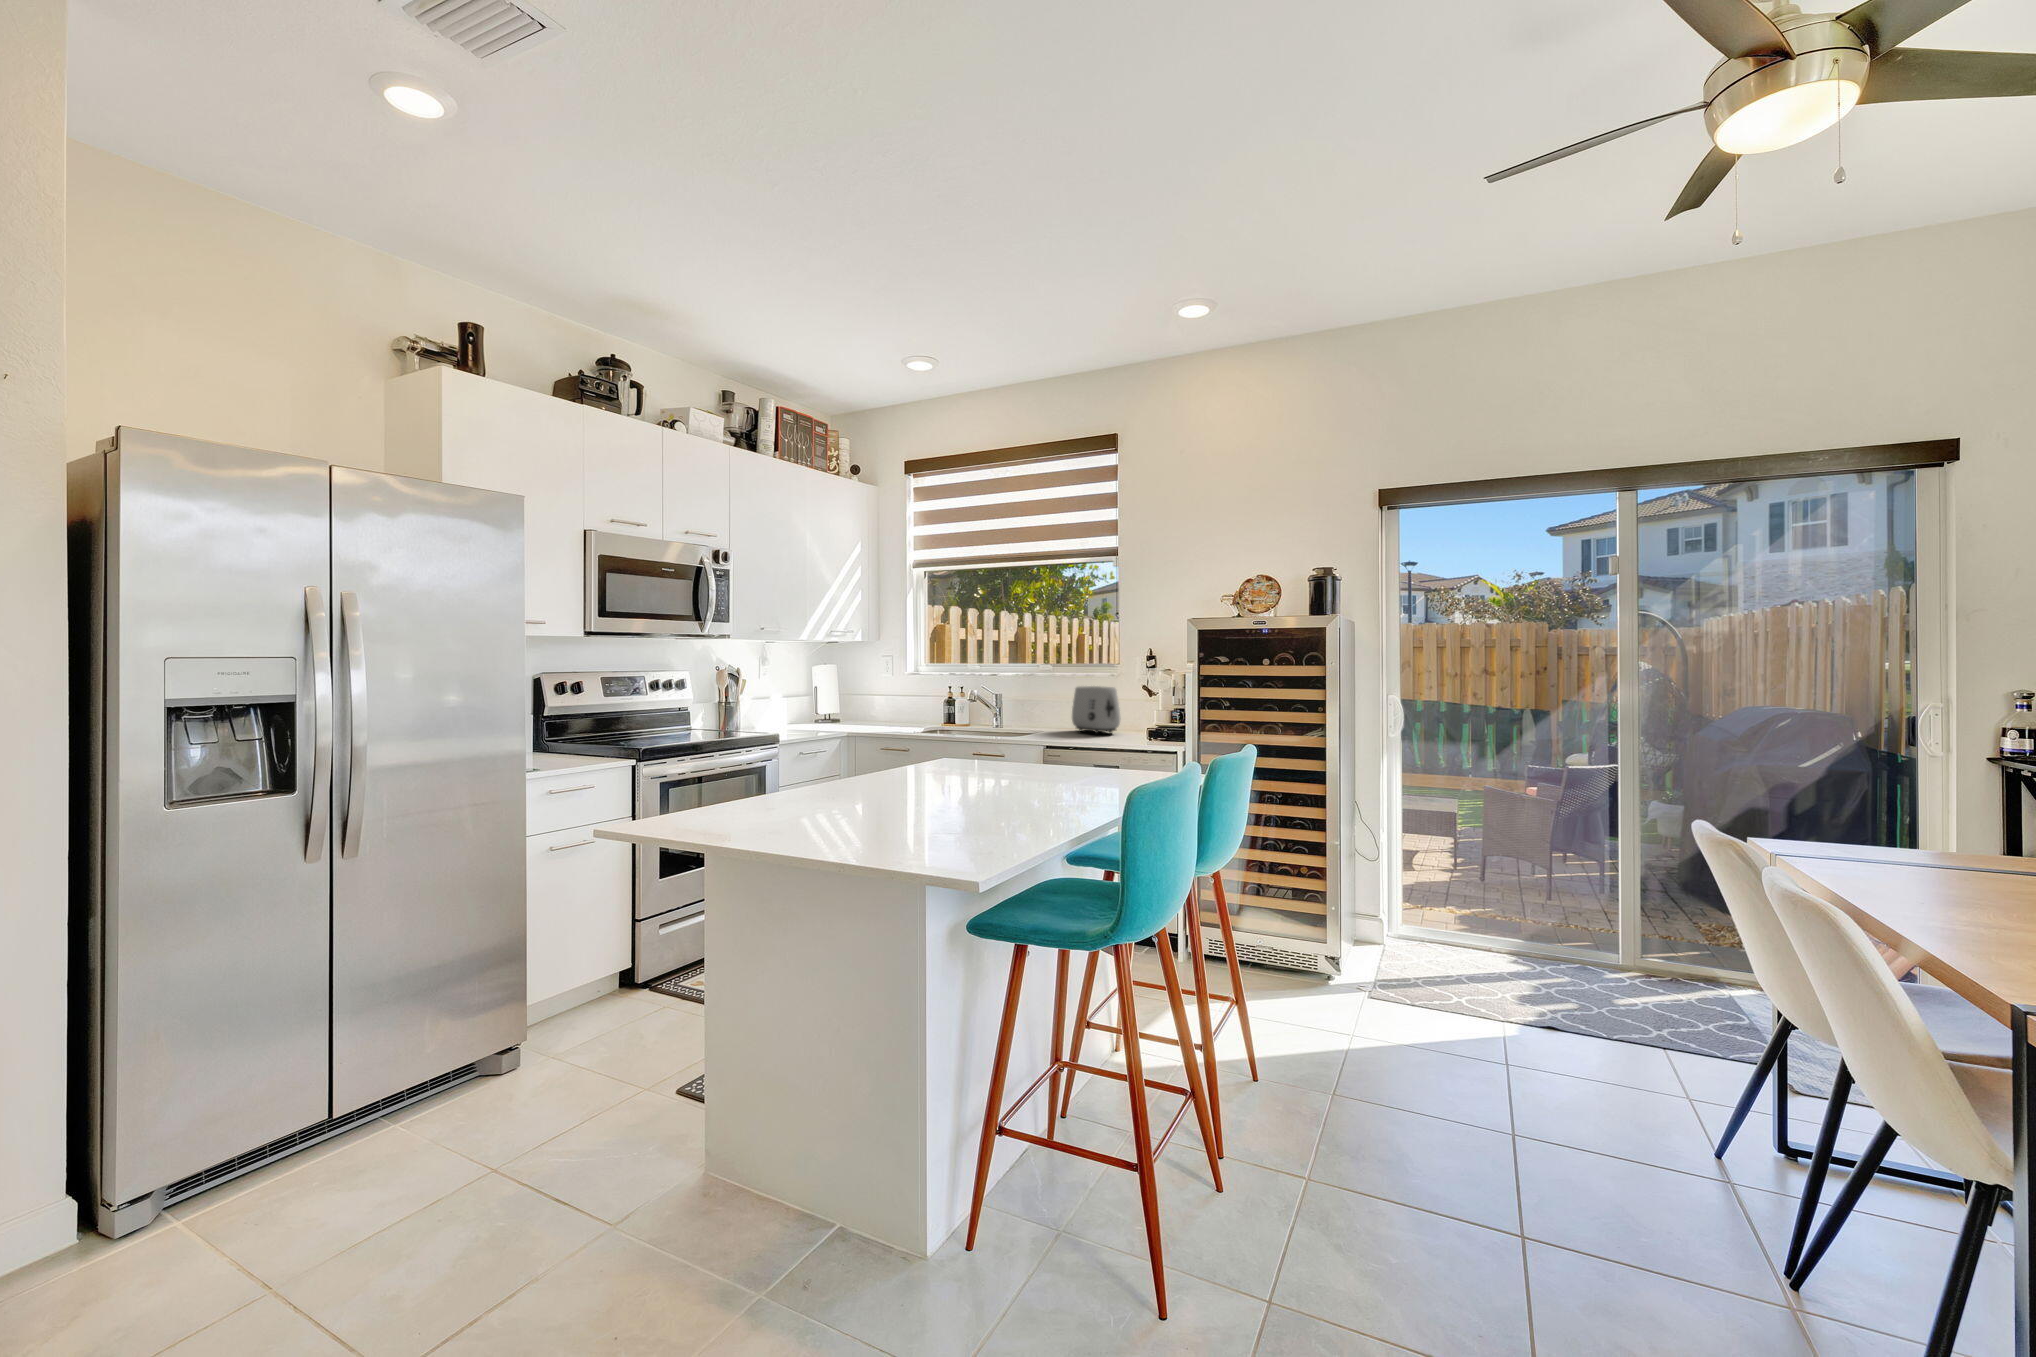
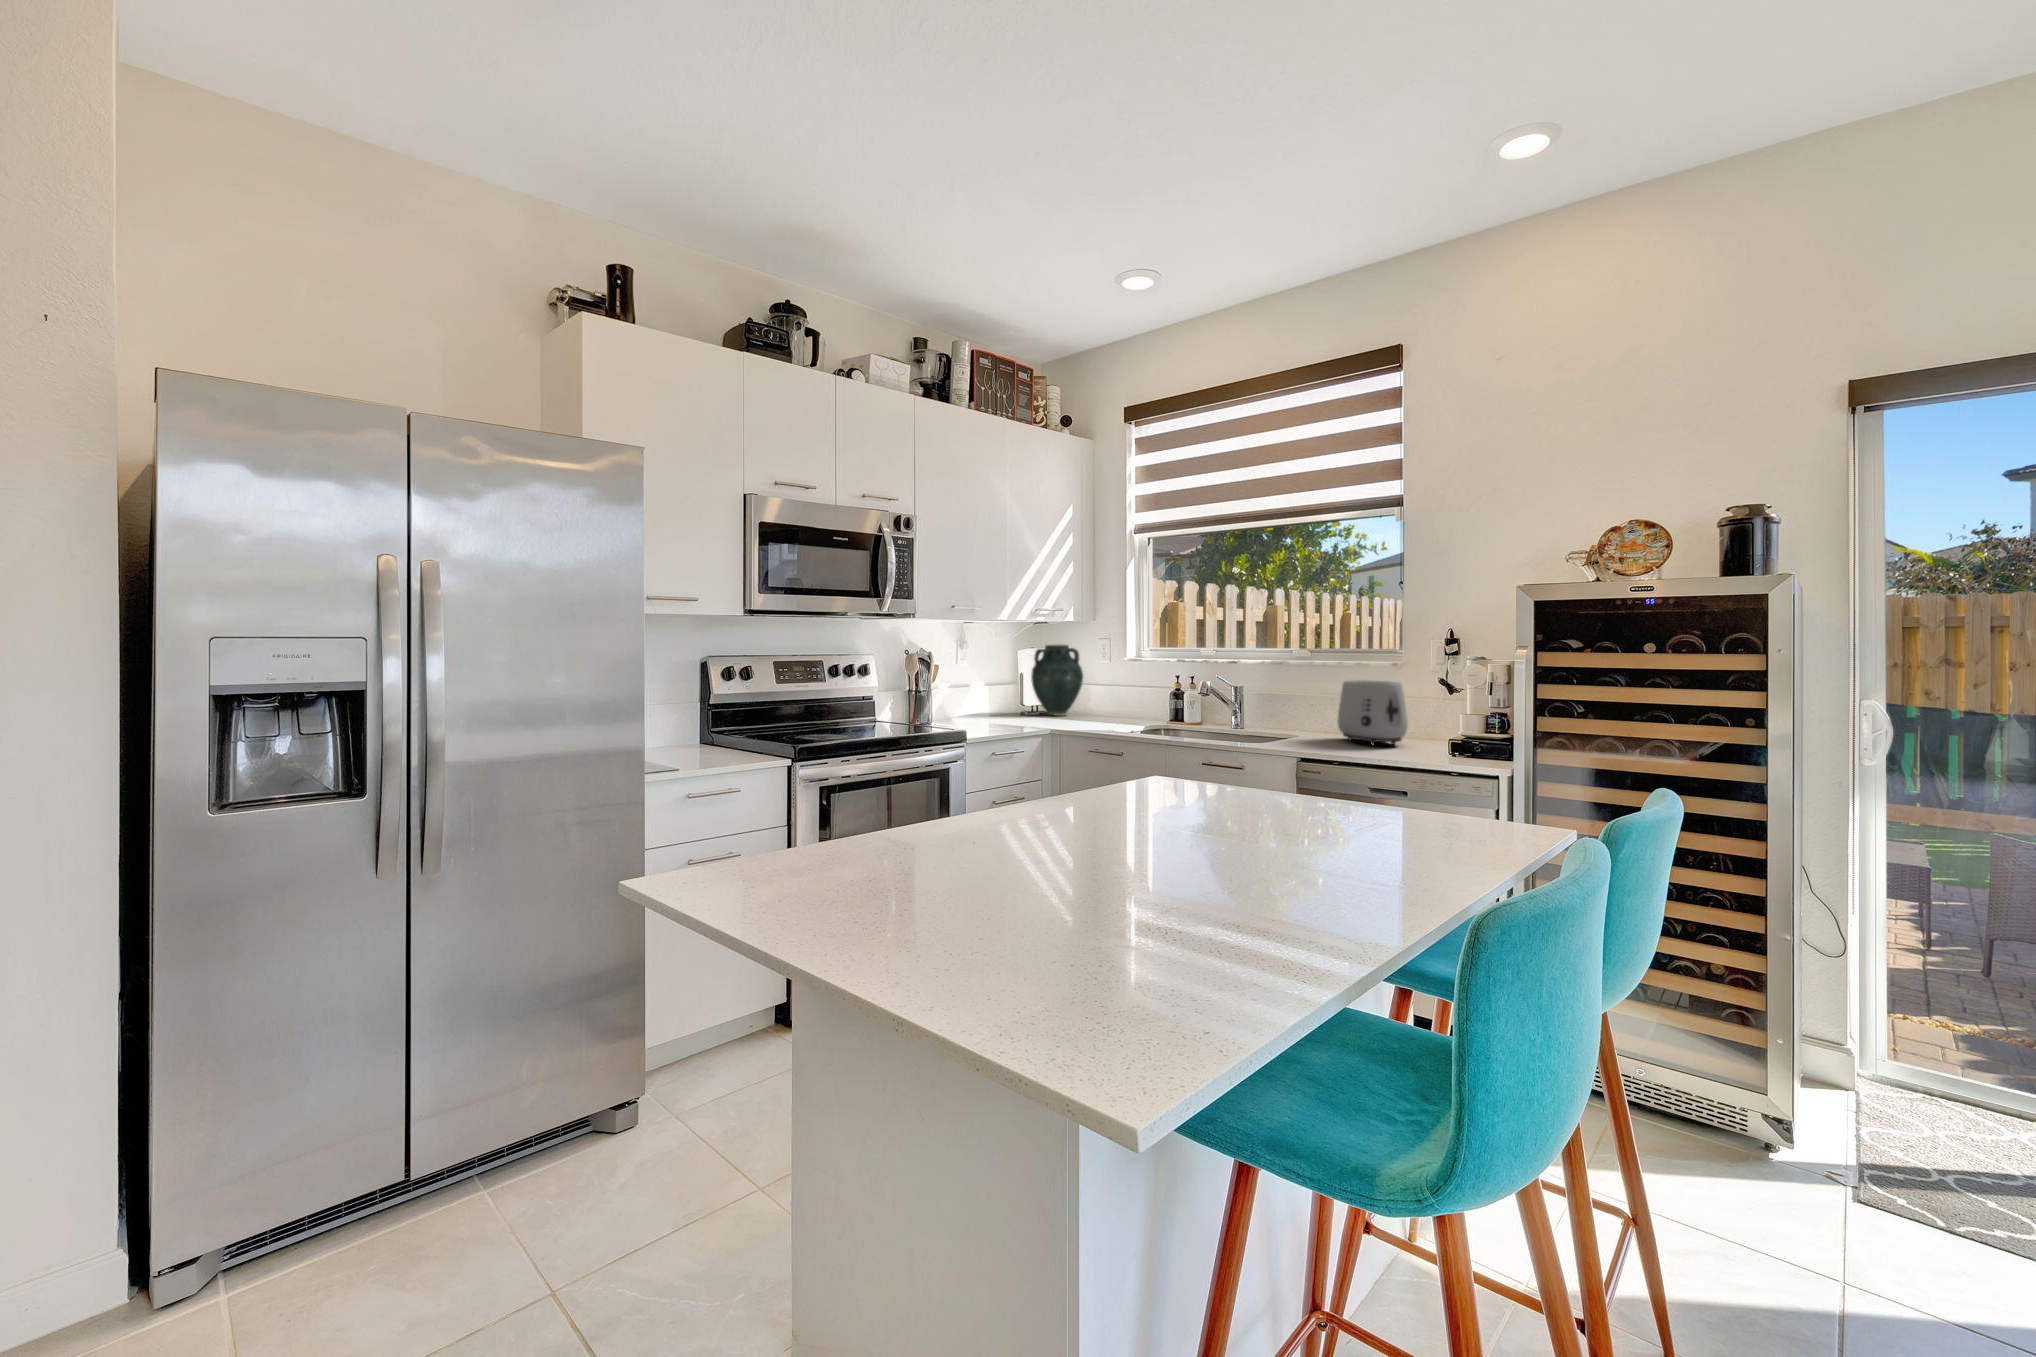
vase: none [824,659,869,719] -> present [1031,645,1083,716]

